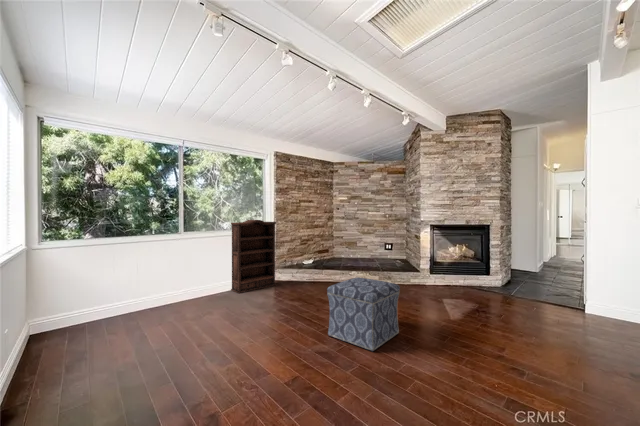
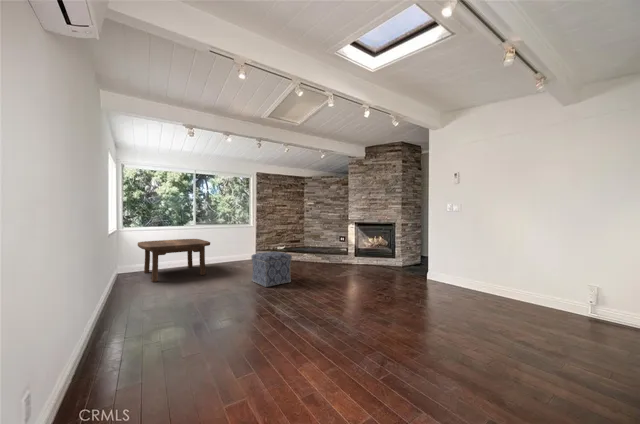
bookshelf: present [231,220,276,293] -> none [223,218,252,264]
coffee table: none [89,255,232,353] -> present [138,239,210,282]

